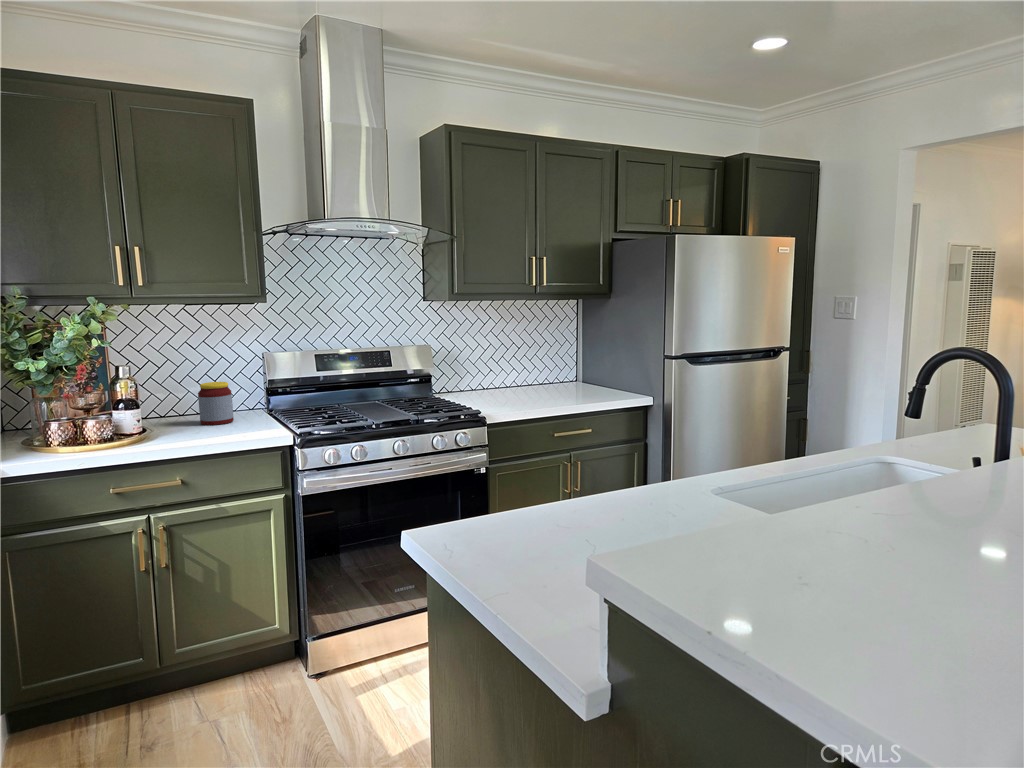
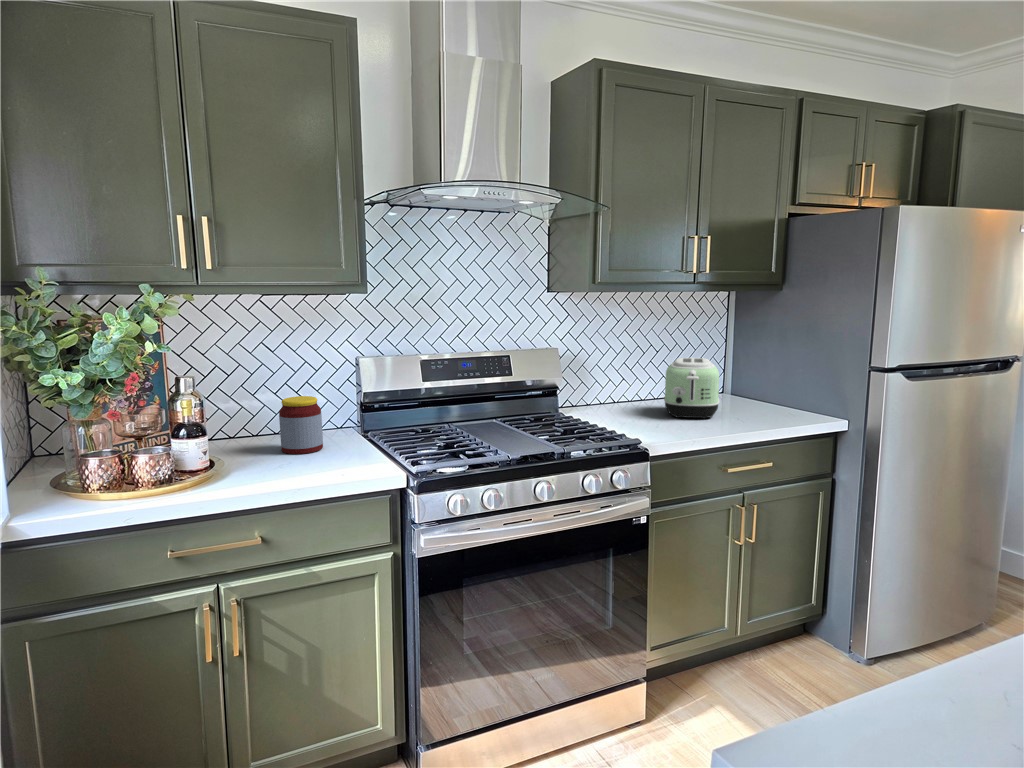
toaster: none [515,352,558,398] -> present [664,358,719,419]

